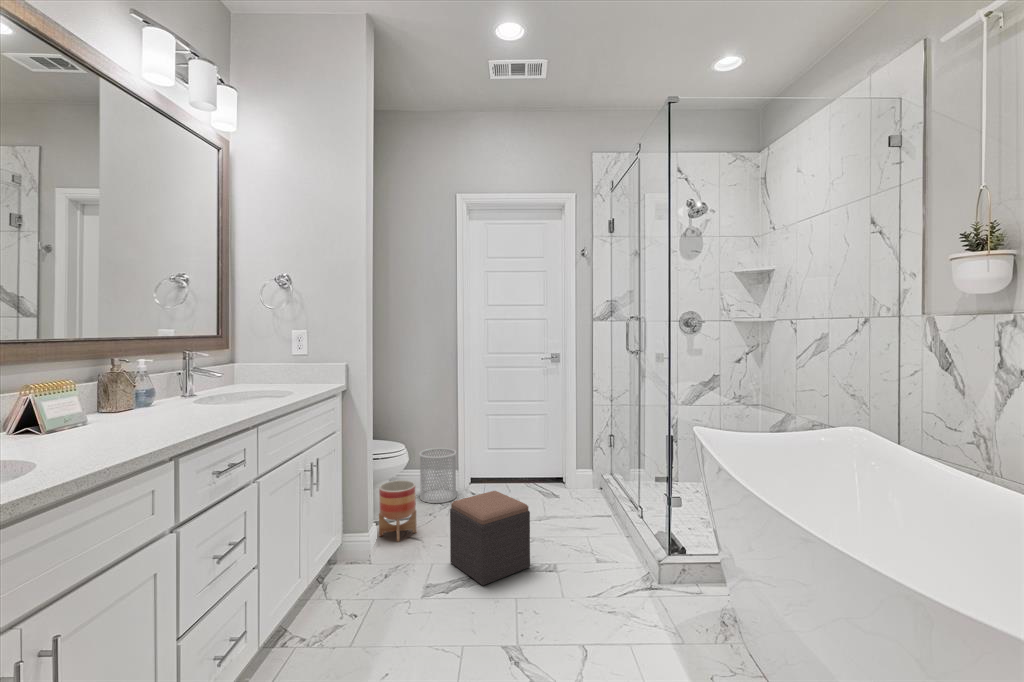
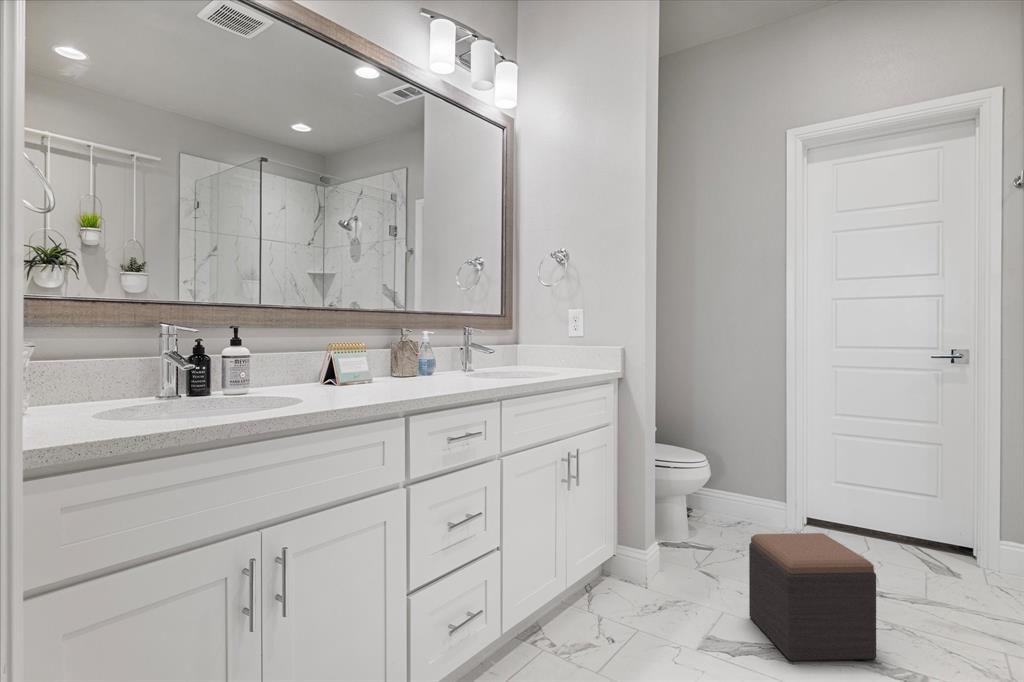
wastebasket: present [419,448,457,503] -> none [728,468,781,541]
planter: present [379,480,416,542] -> none [666,497,713,573]

